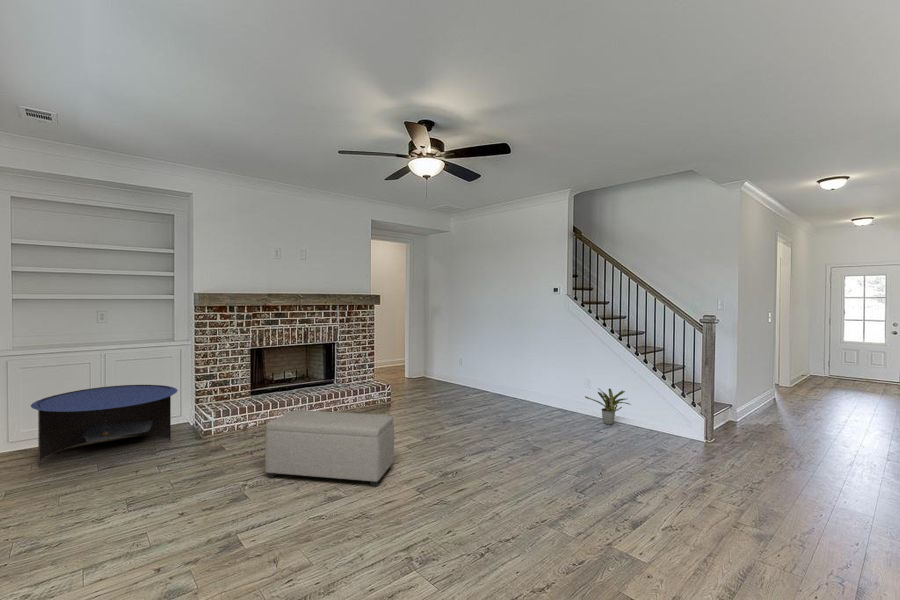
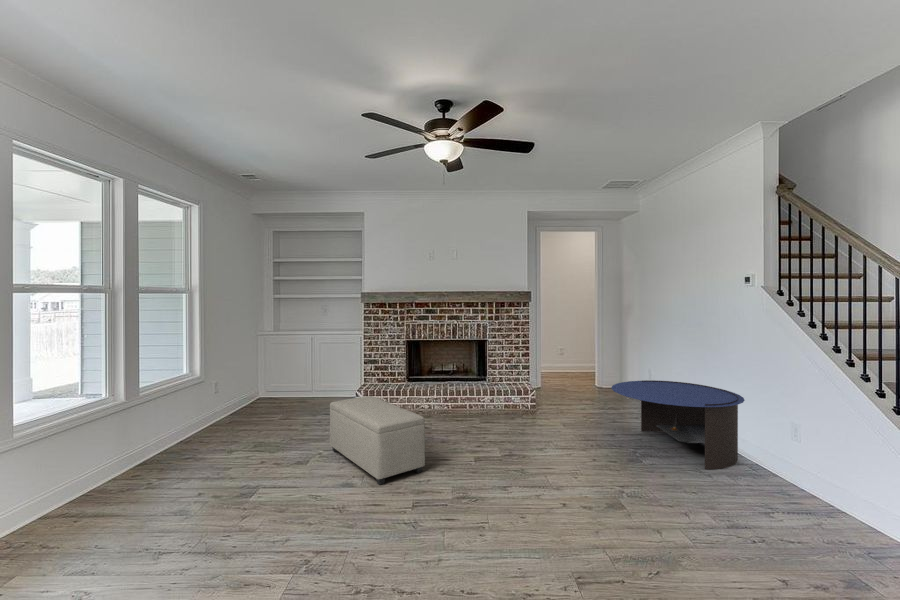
coffee table: present [31,385,177,467] -> present [612,380,745,470]
potted plant: present [585,388,629,425] -> none [765,440,851,510]

